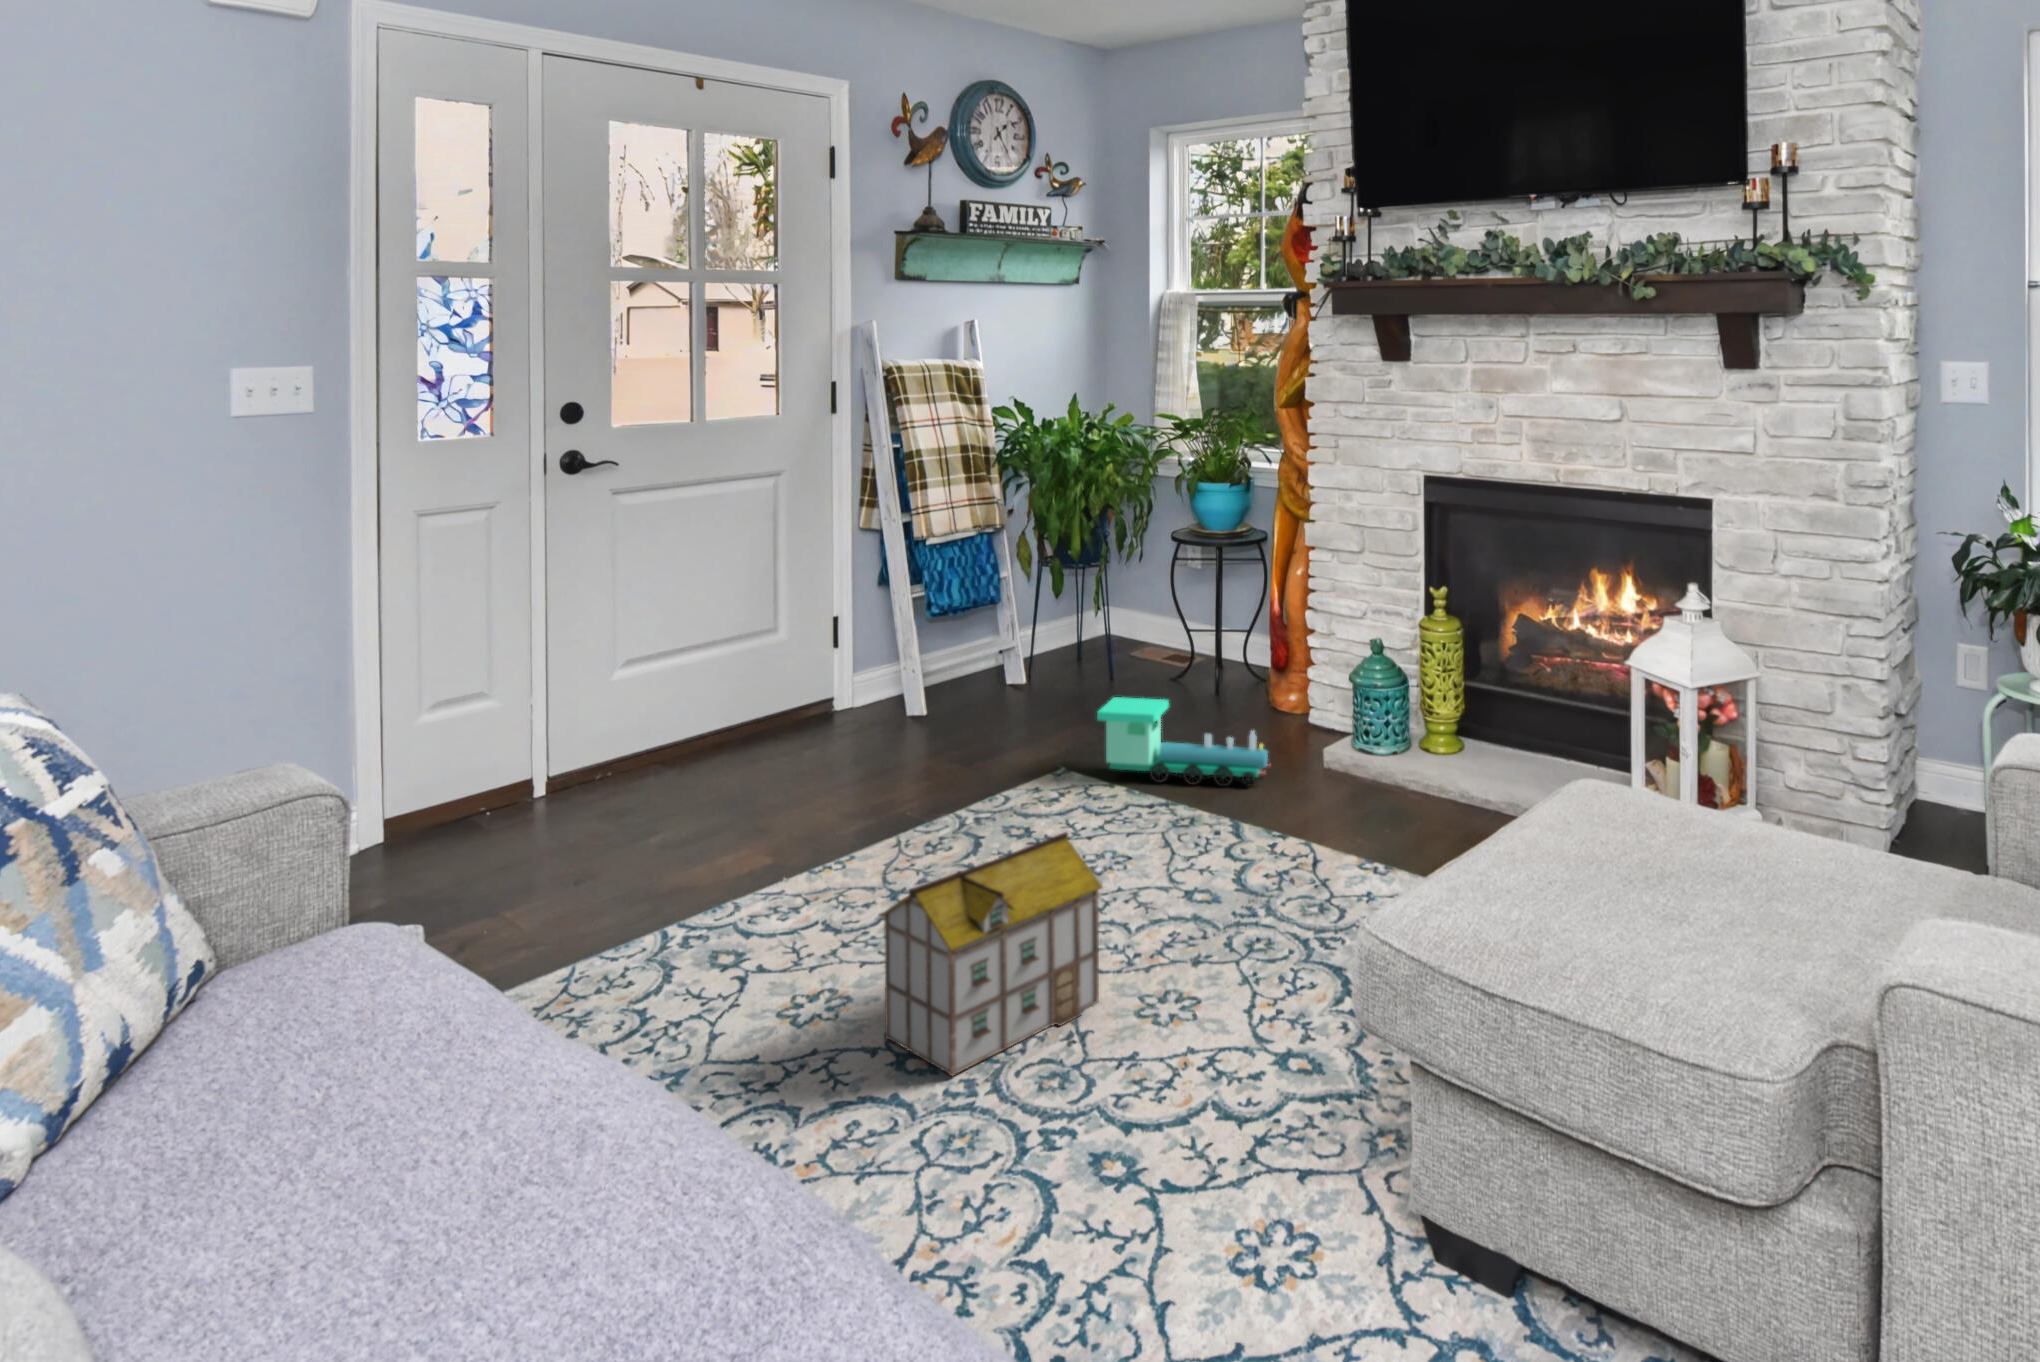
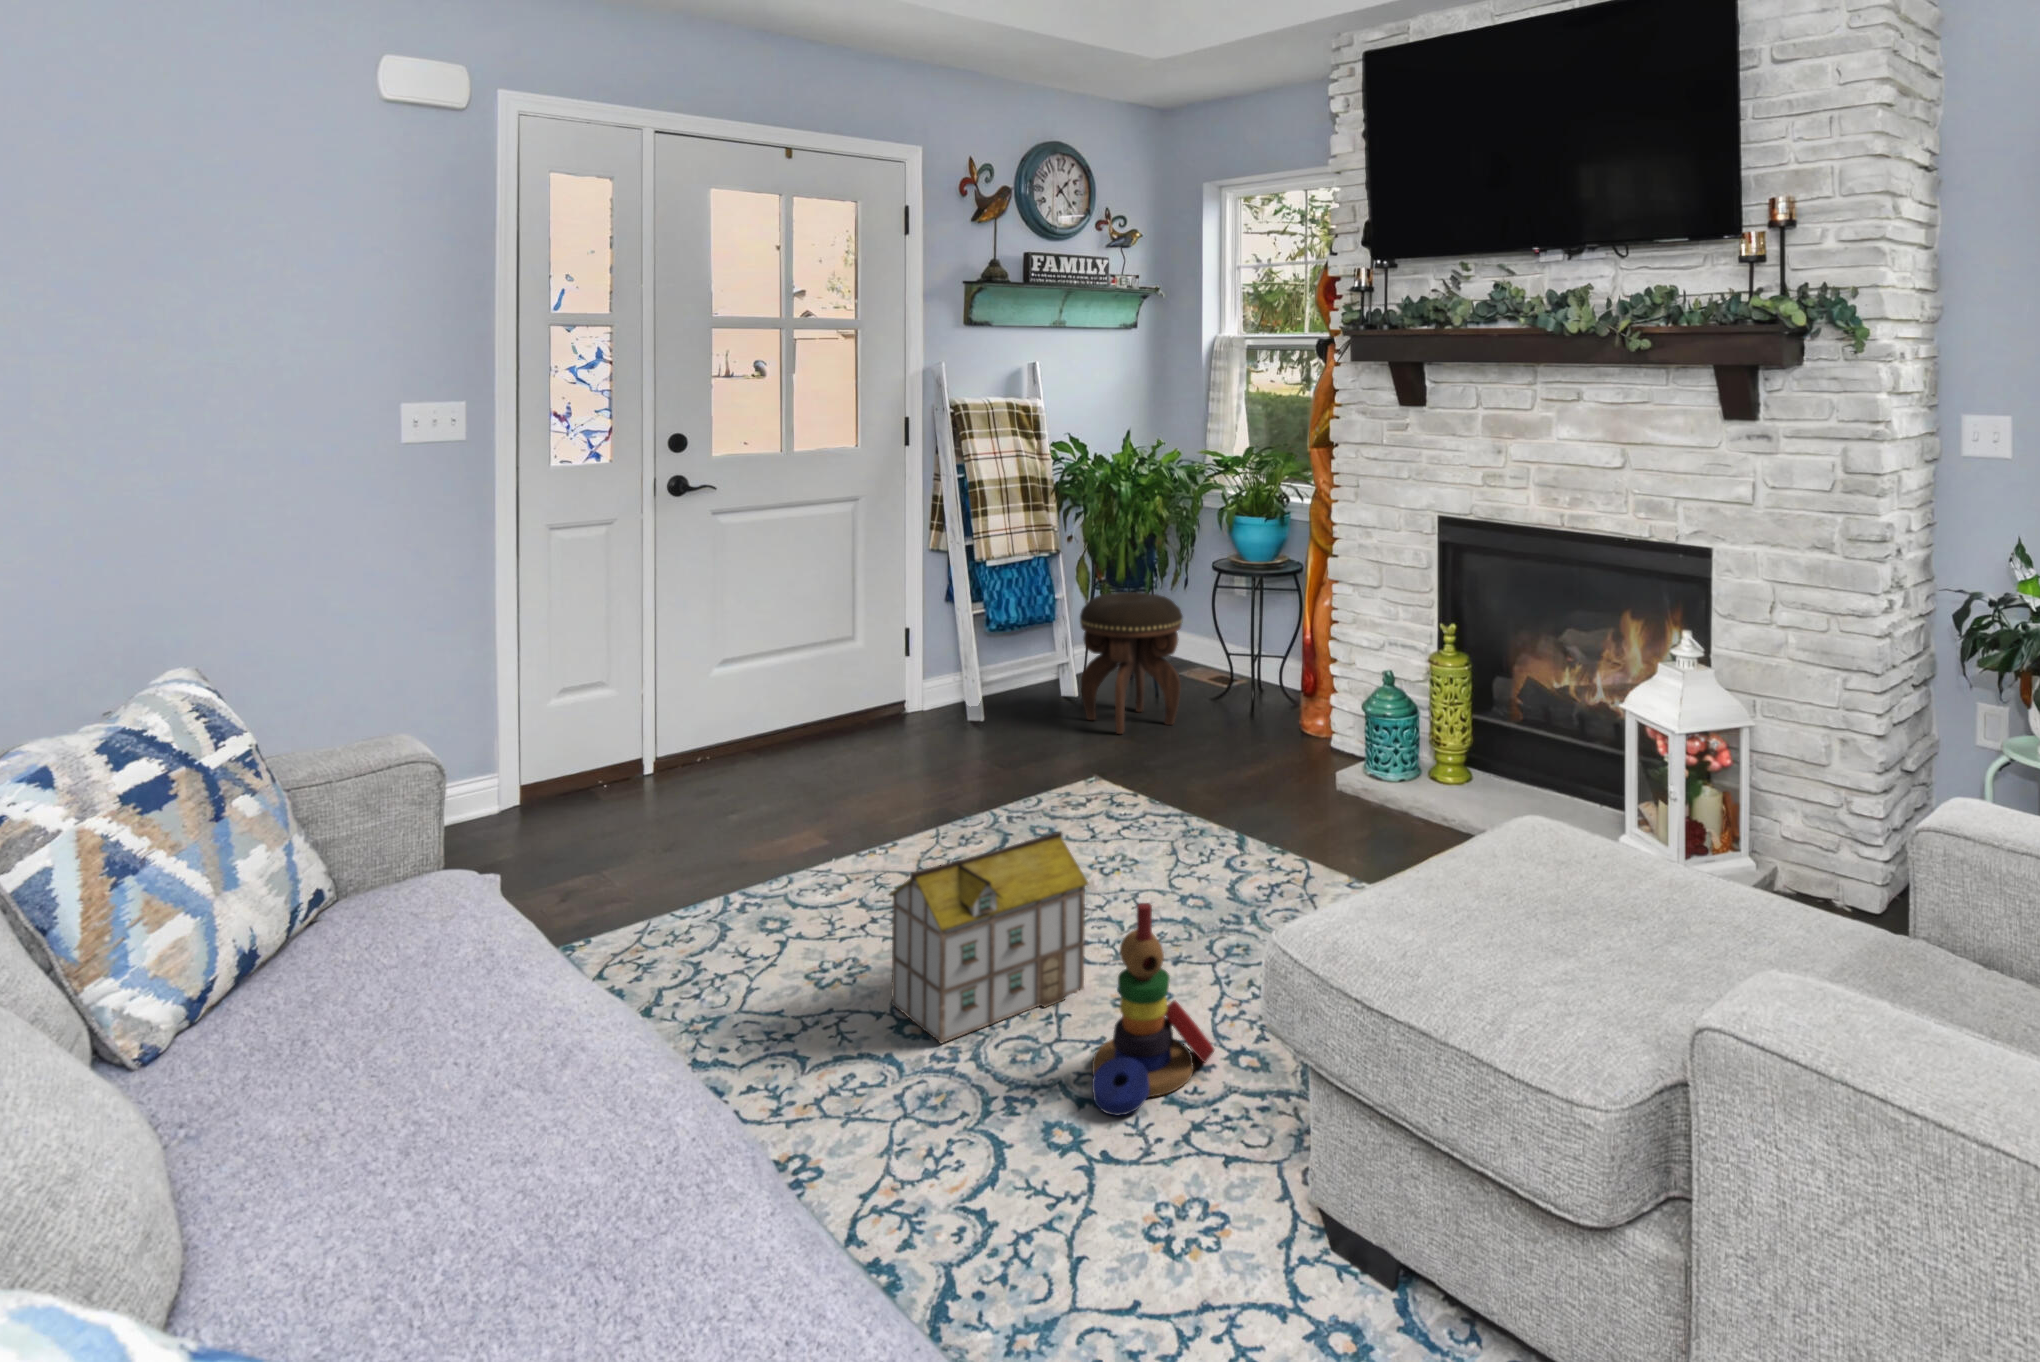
footstool: none [1026,571,1139,725] -> present [1080,592,1183,734]
toy train: present [1097,697,1269,786] -> none [1128,710,1288,800]
stacking toy: none [1128,903,1261,1137] -> present [1092,903,1214,1115]

